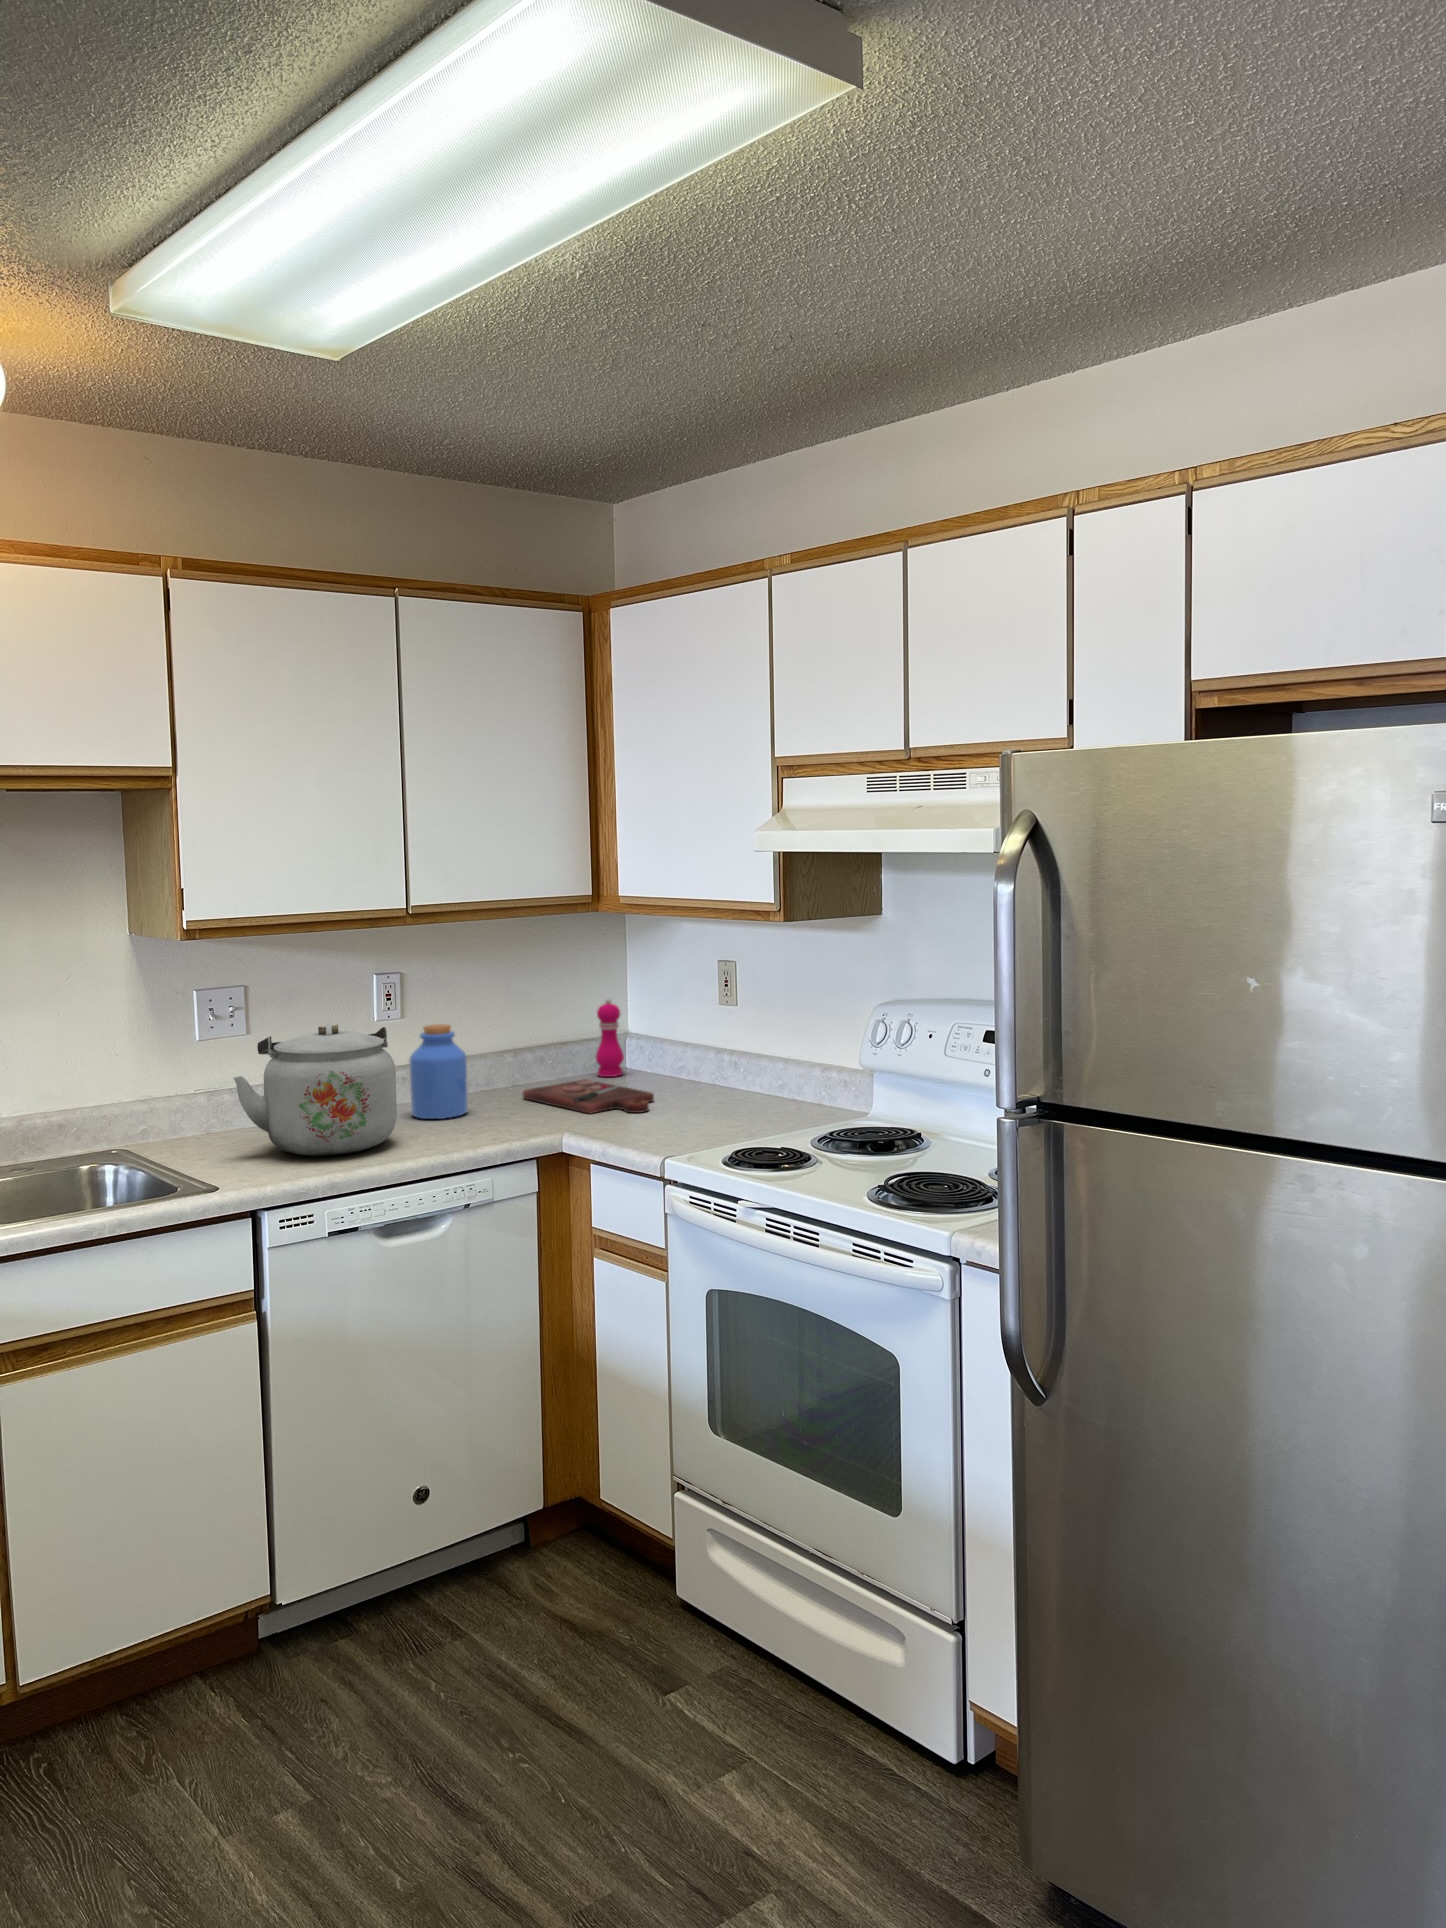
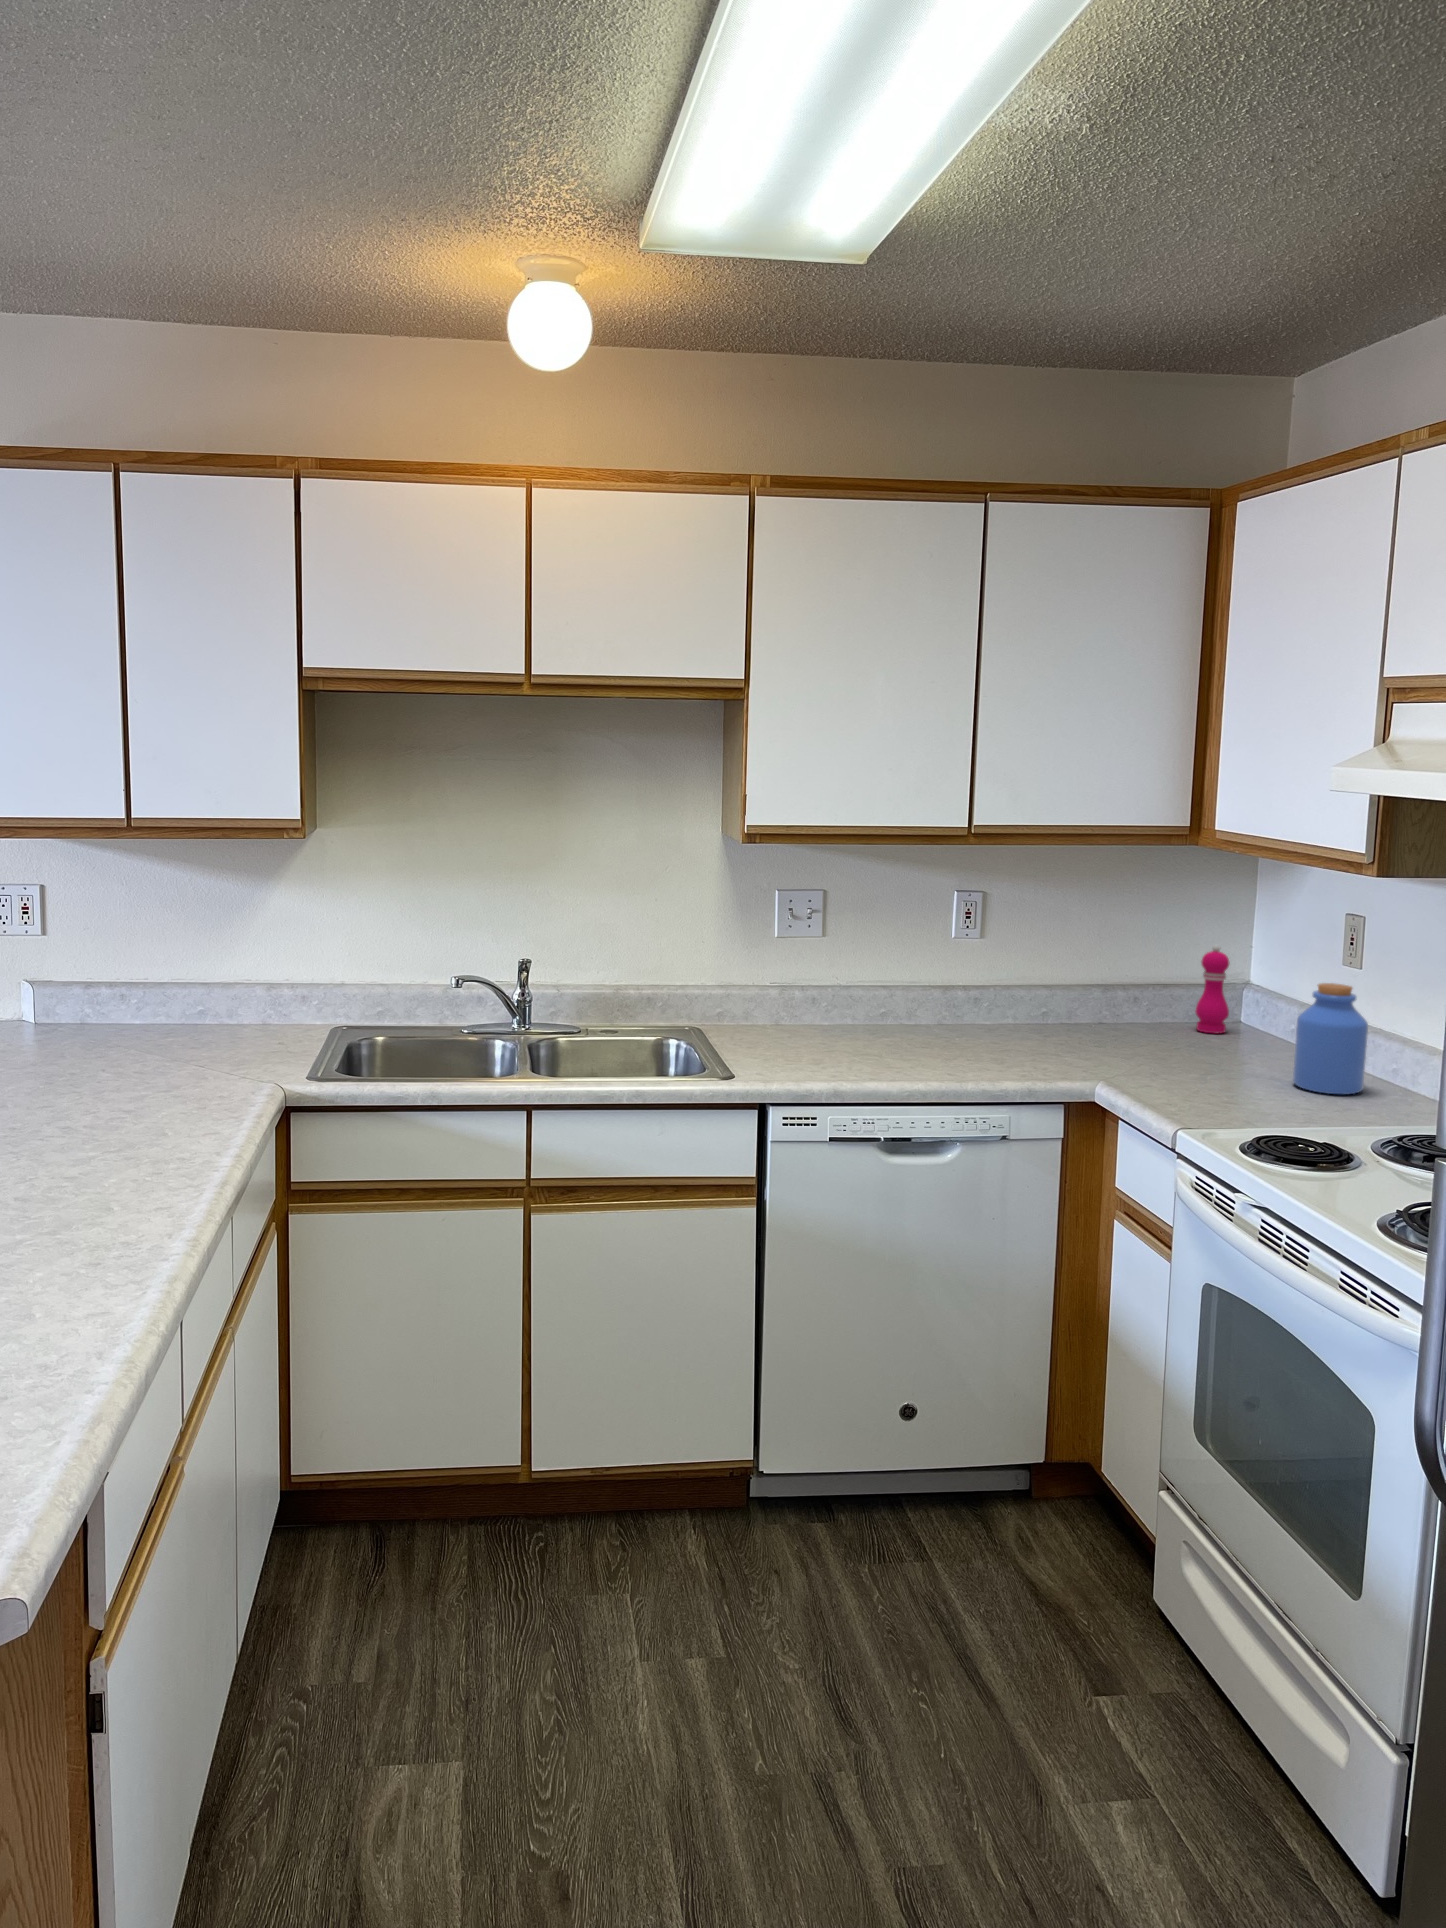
kettle: present [233,1024,397,1156] -> none [778,935,929,1063]
jar: present [409,1024,468,1119] -> present [1293,983,1368,1094]
cutting board: present [523,1079,654,1114] -> none [1091,1031,1231,1076]

